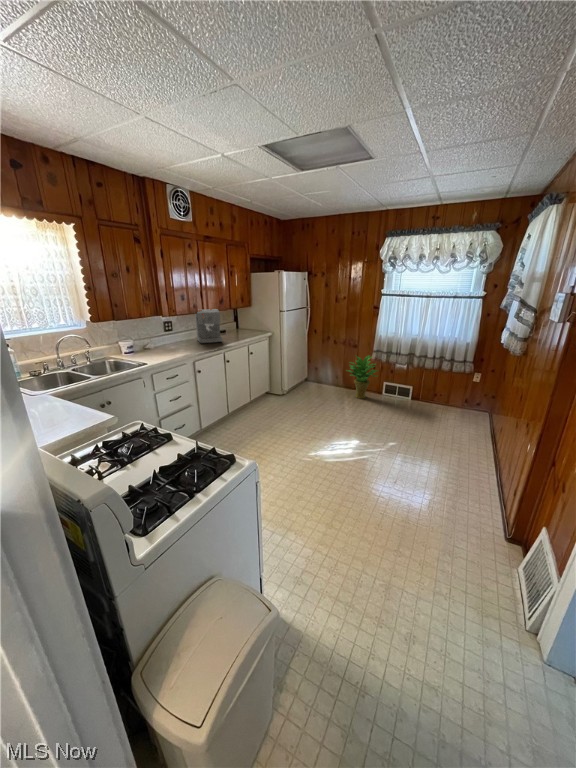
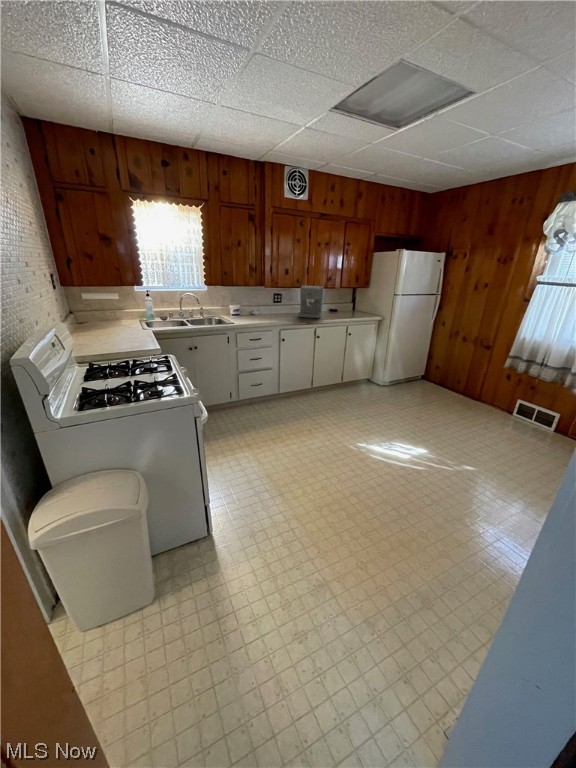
potted plant: present [347,355,377,399] -> none [462,356,510,413]

